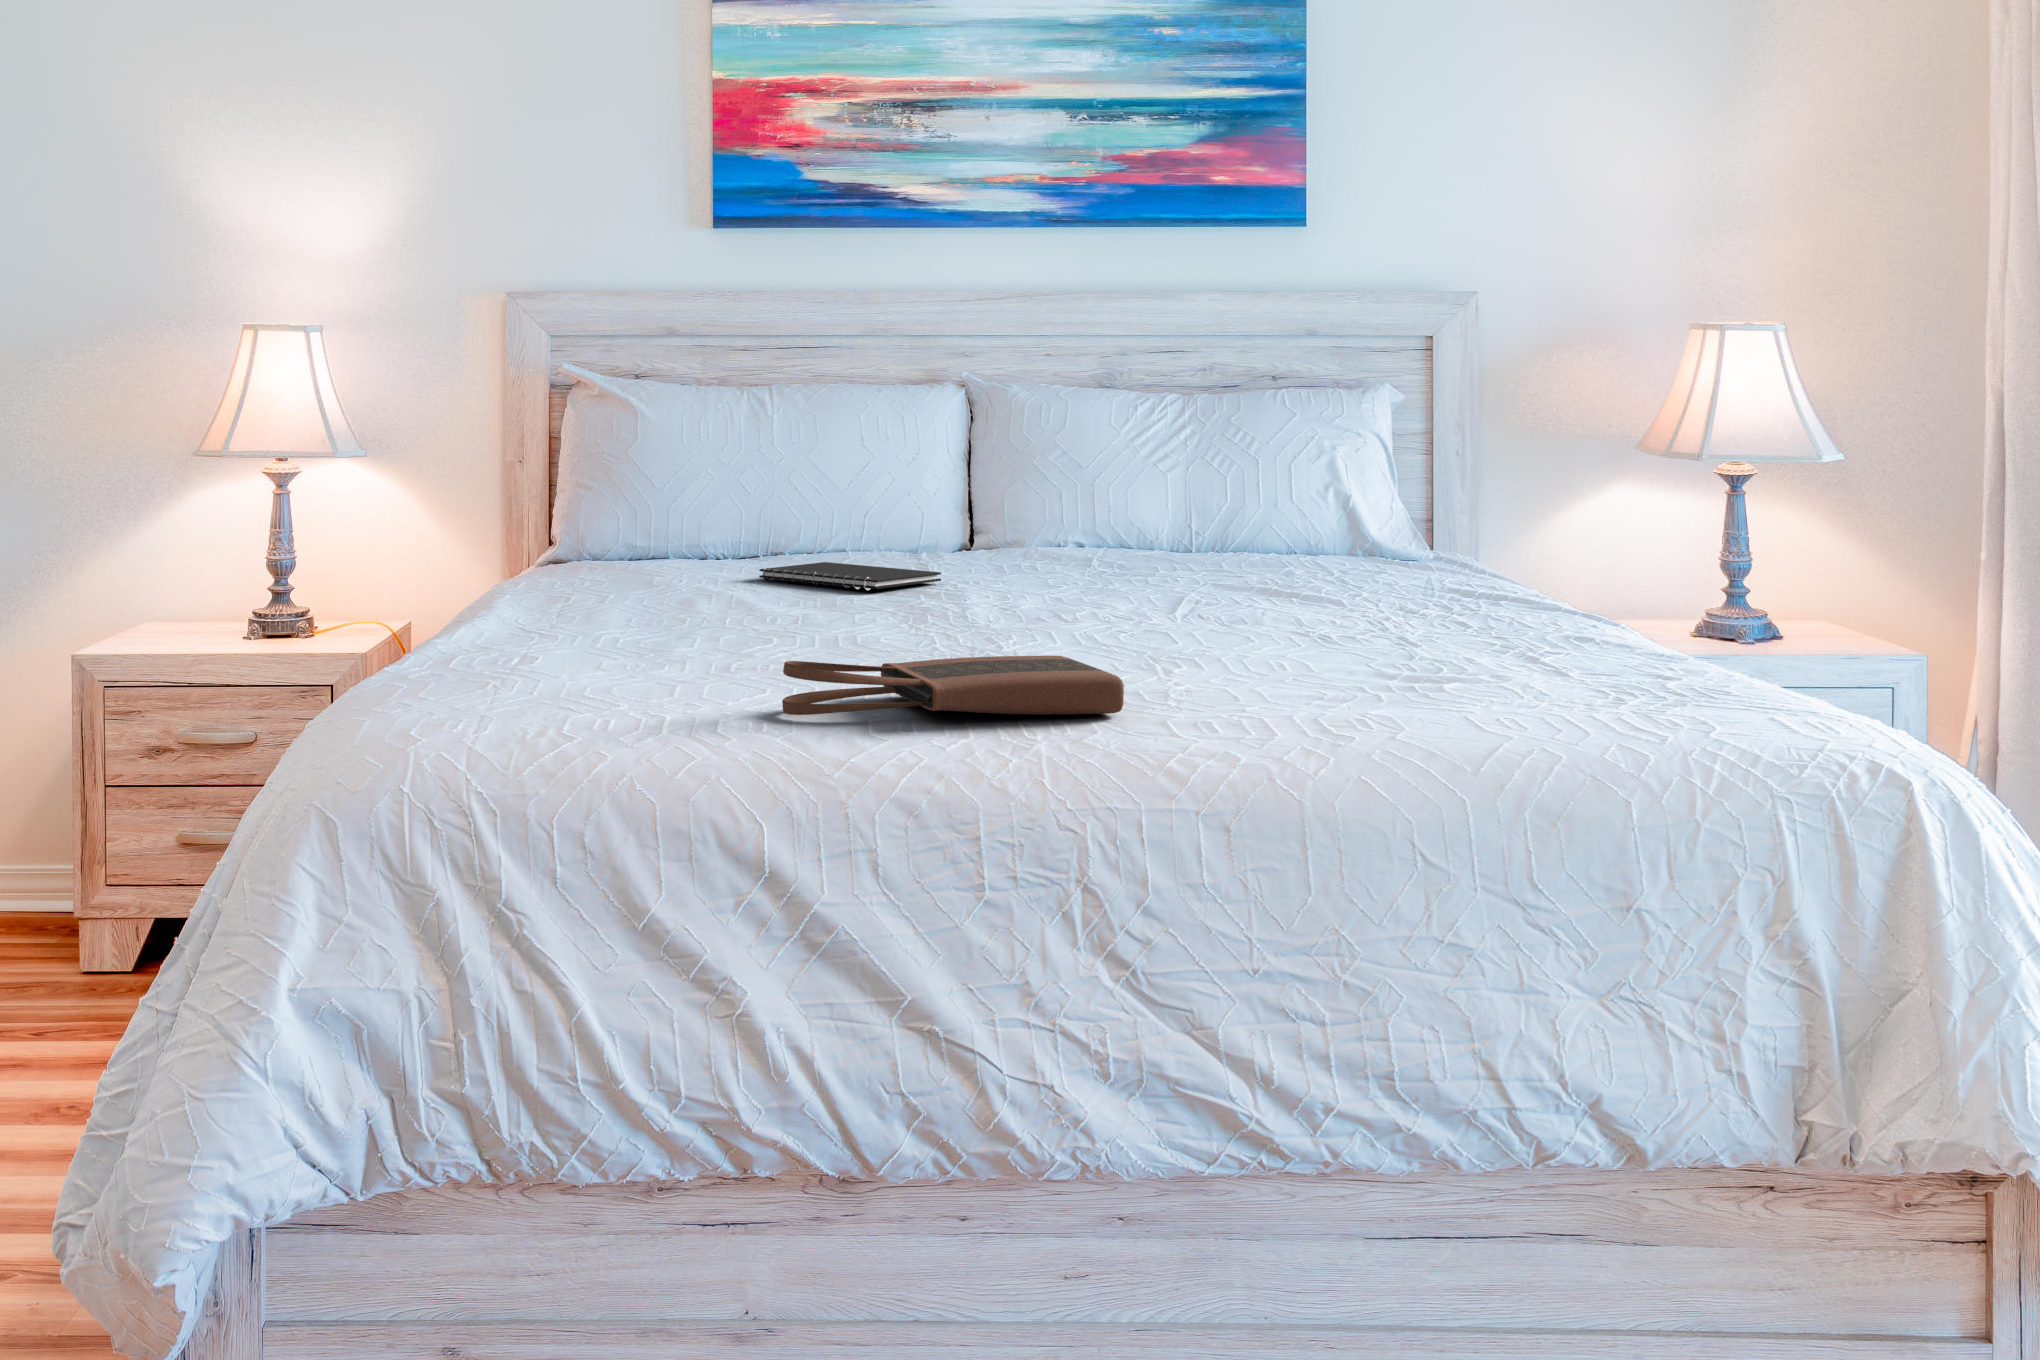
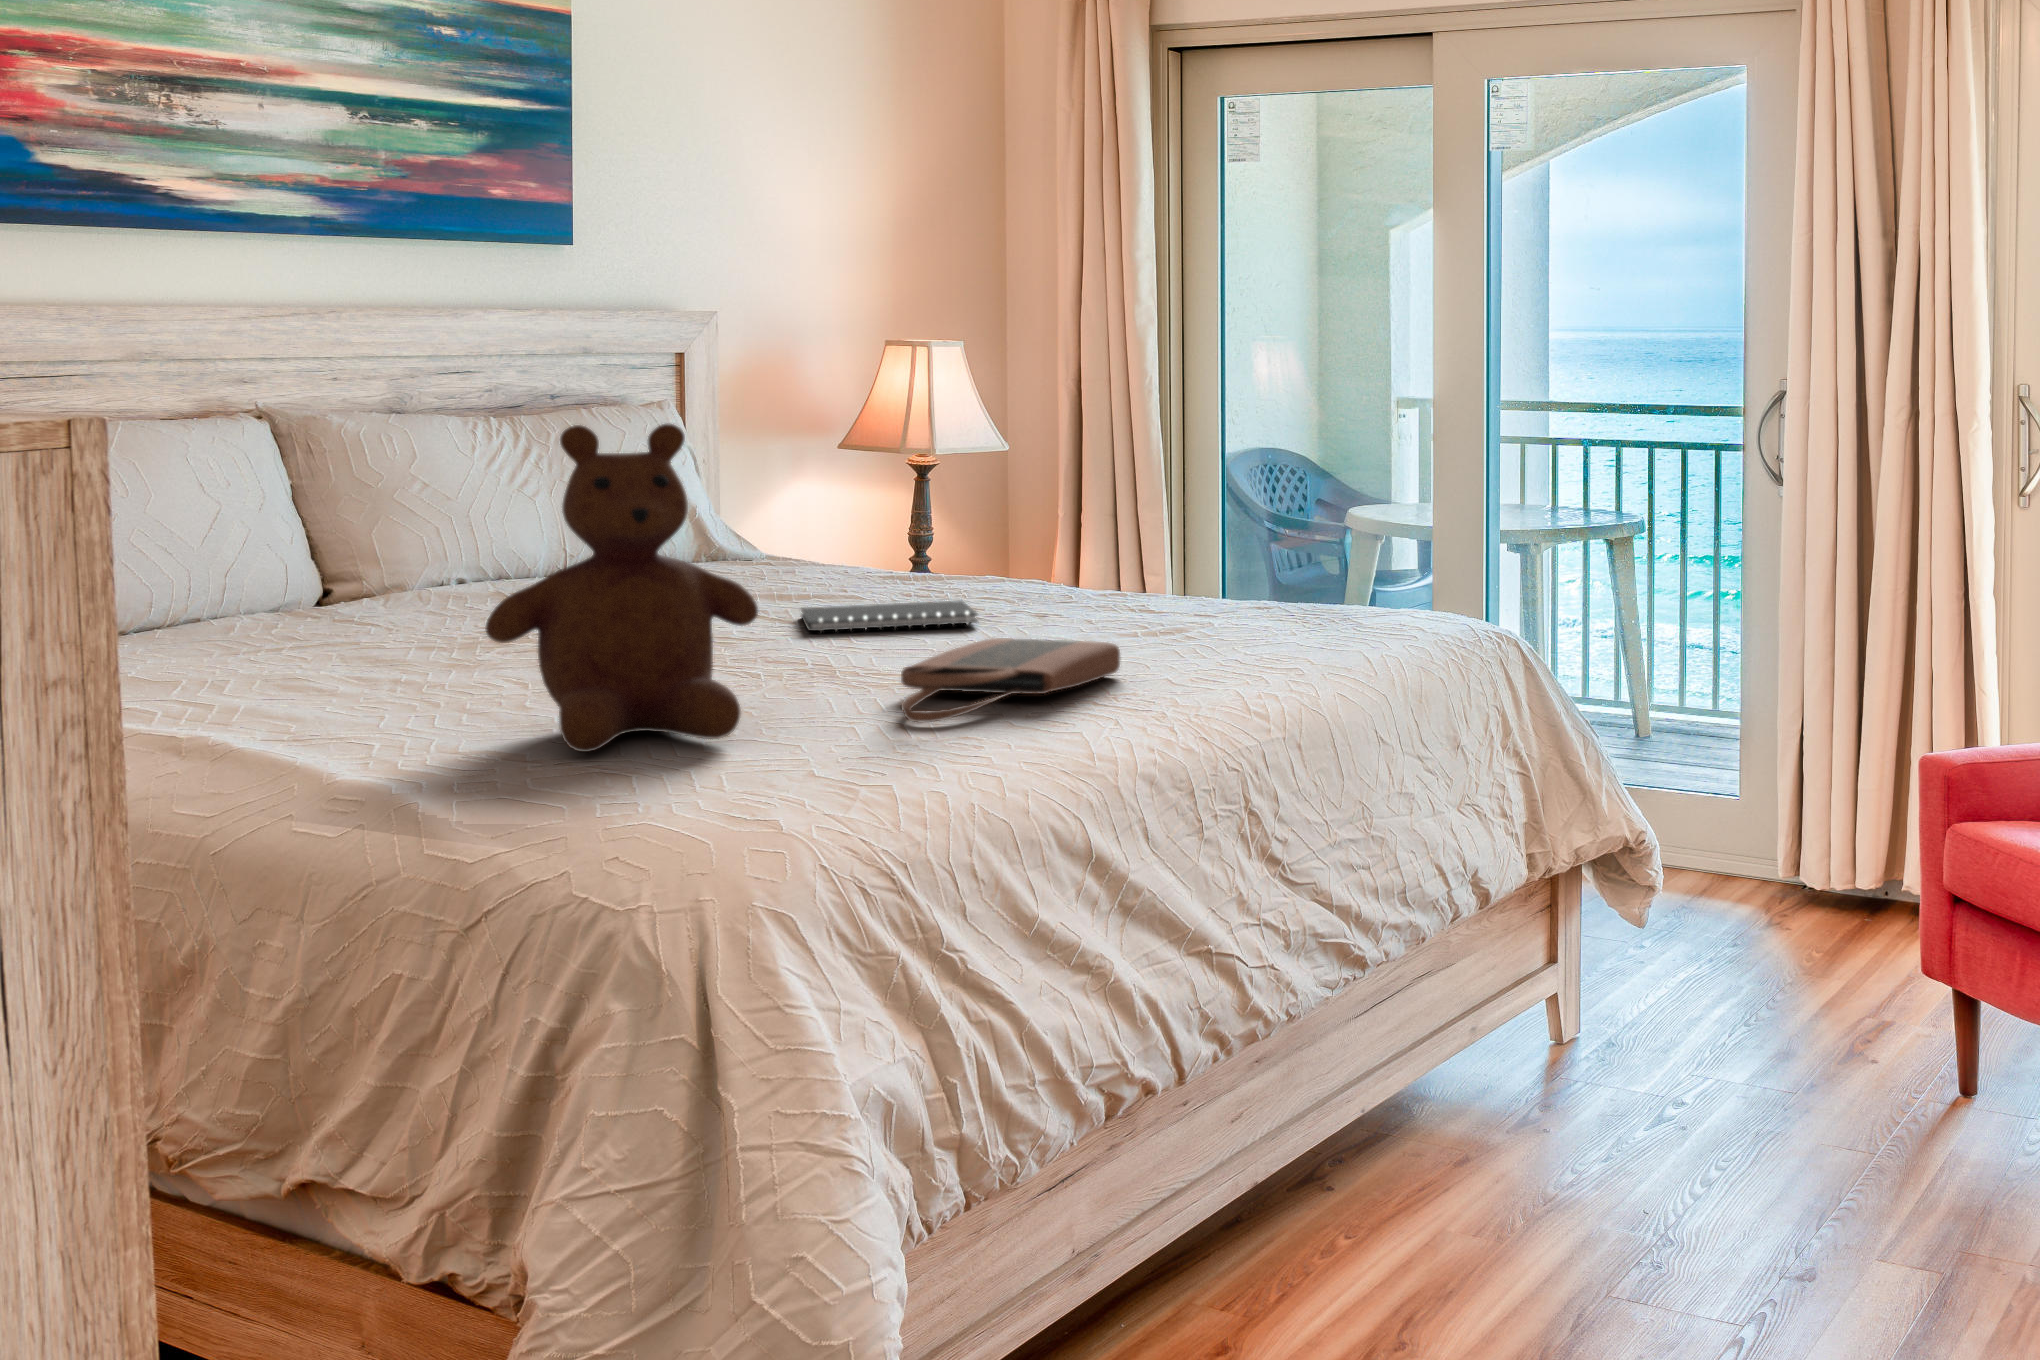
teddy bear: none [501,394,736,691] -> present [485,423,758,752]
notebook: present [759,562,941,590] -> present [801,601,978,632]

